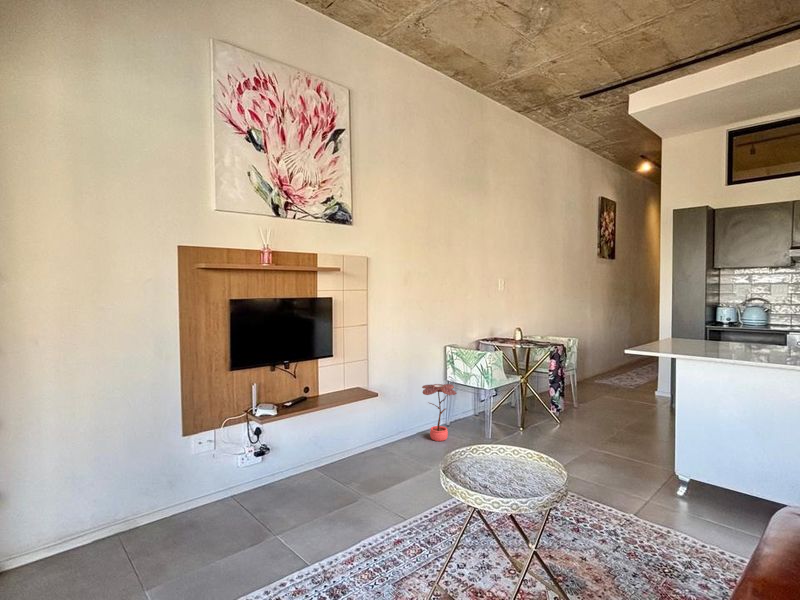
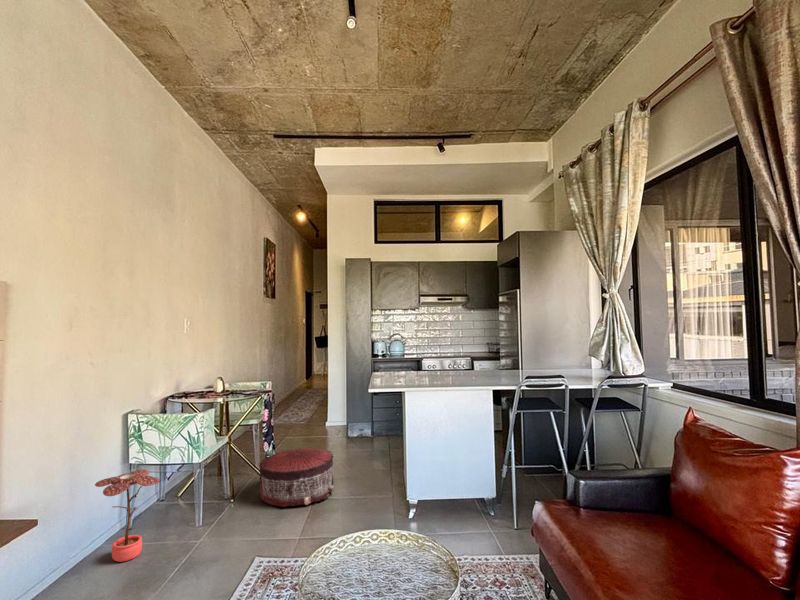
pouf: none [542,399,616,452] -> present [259,448,334,507]

